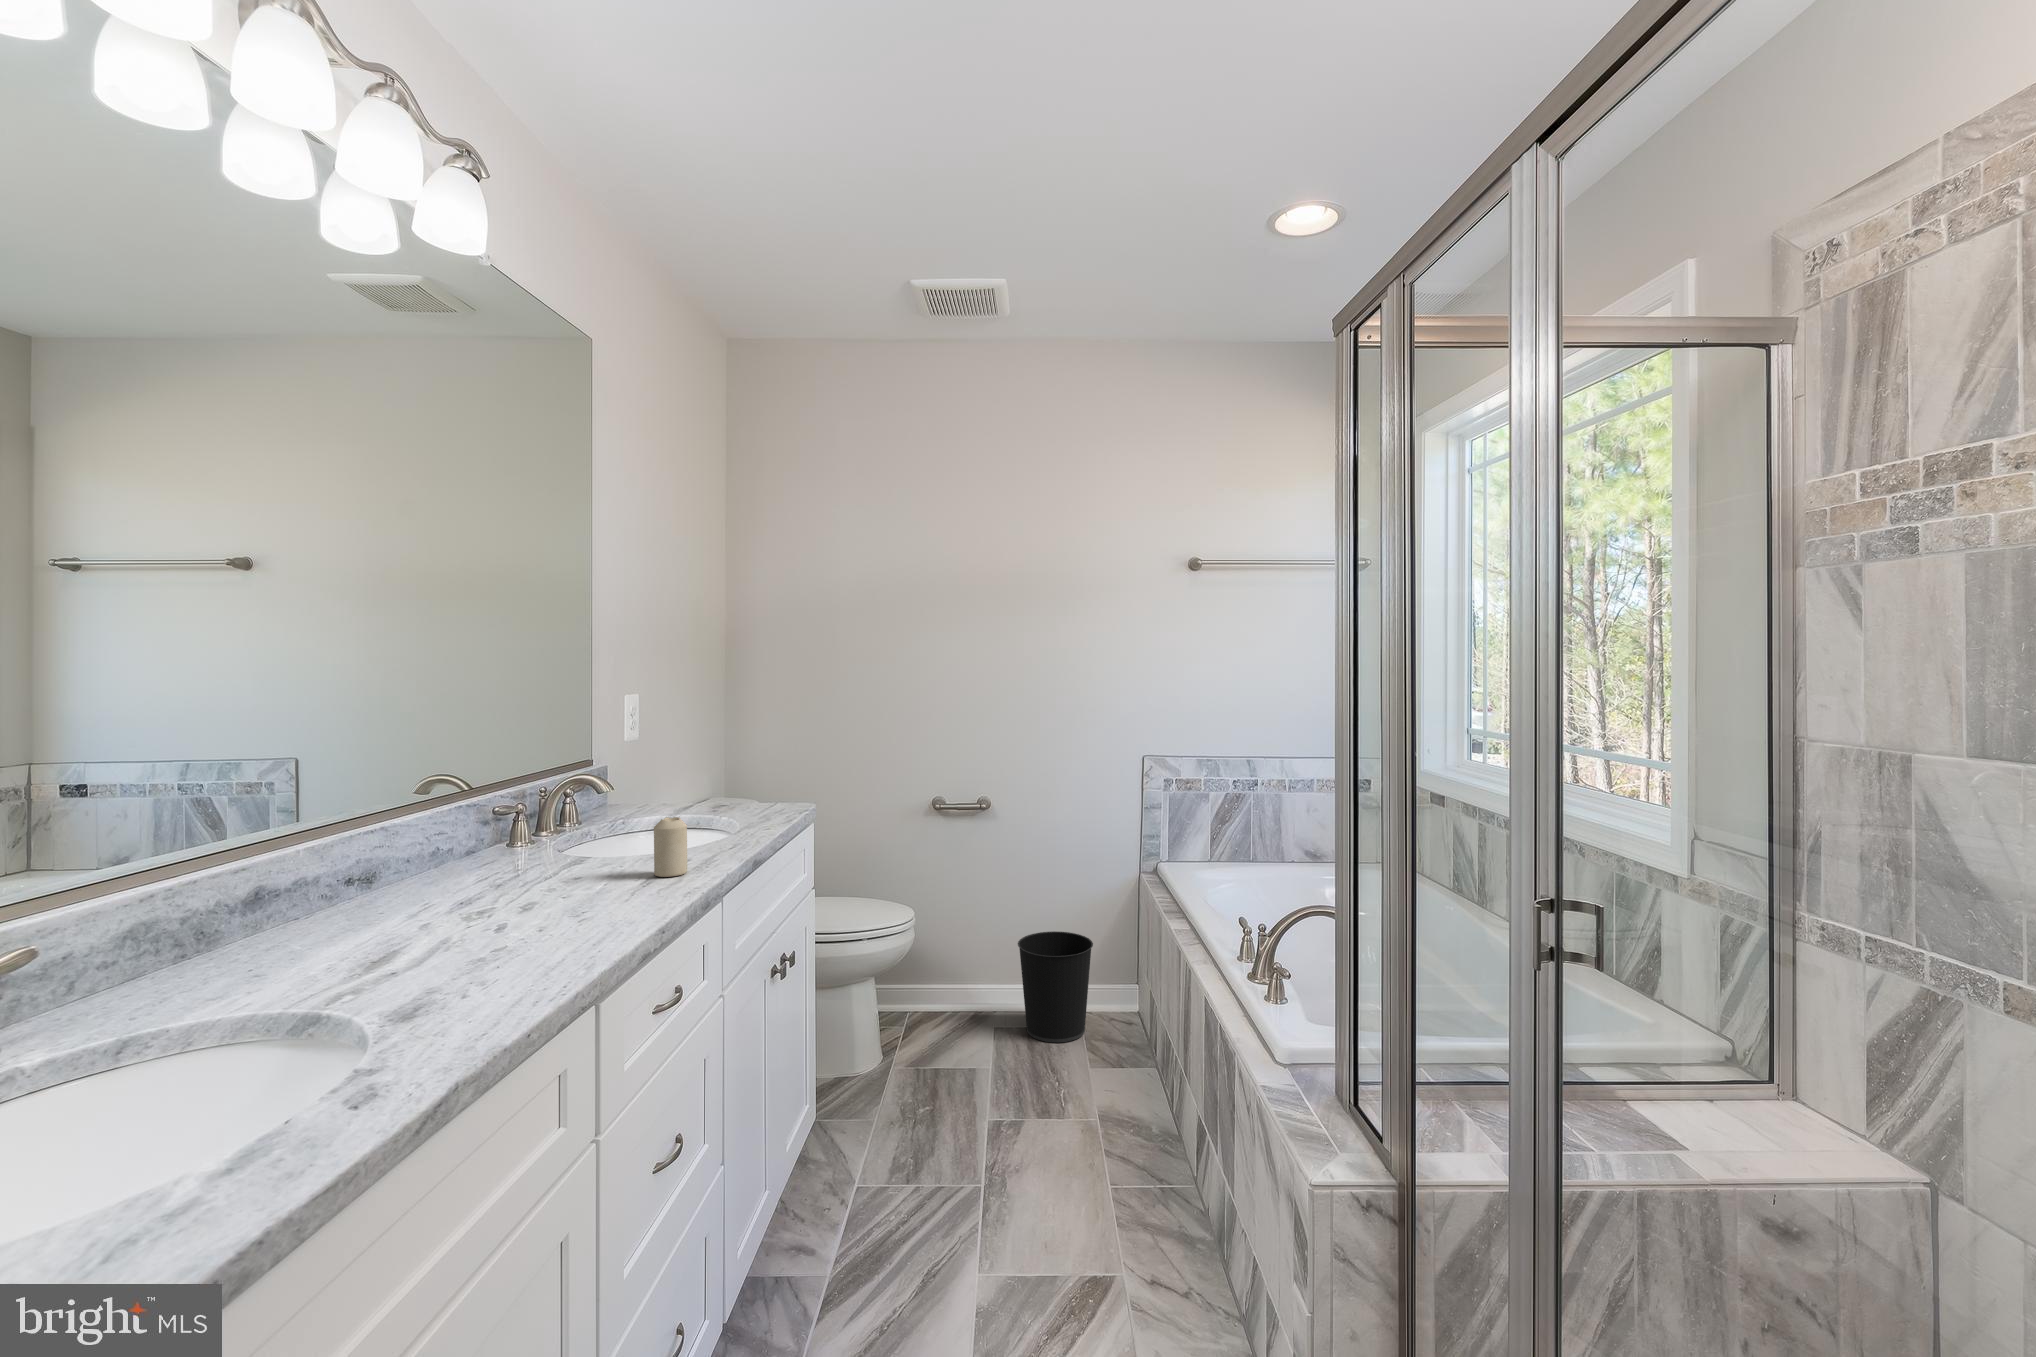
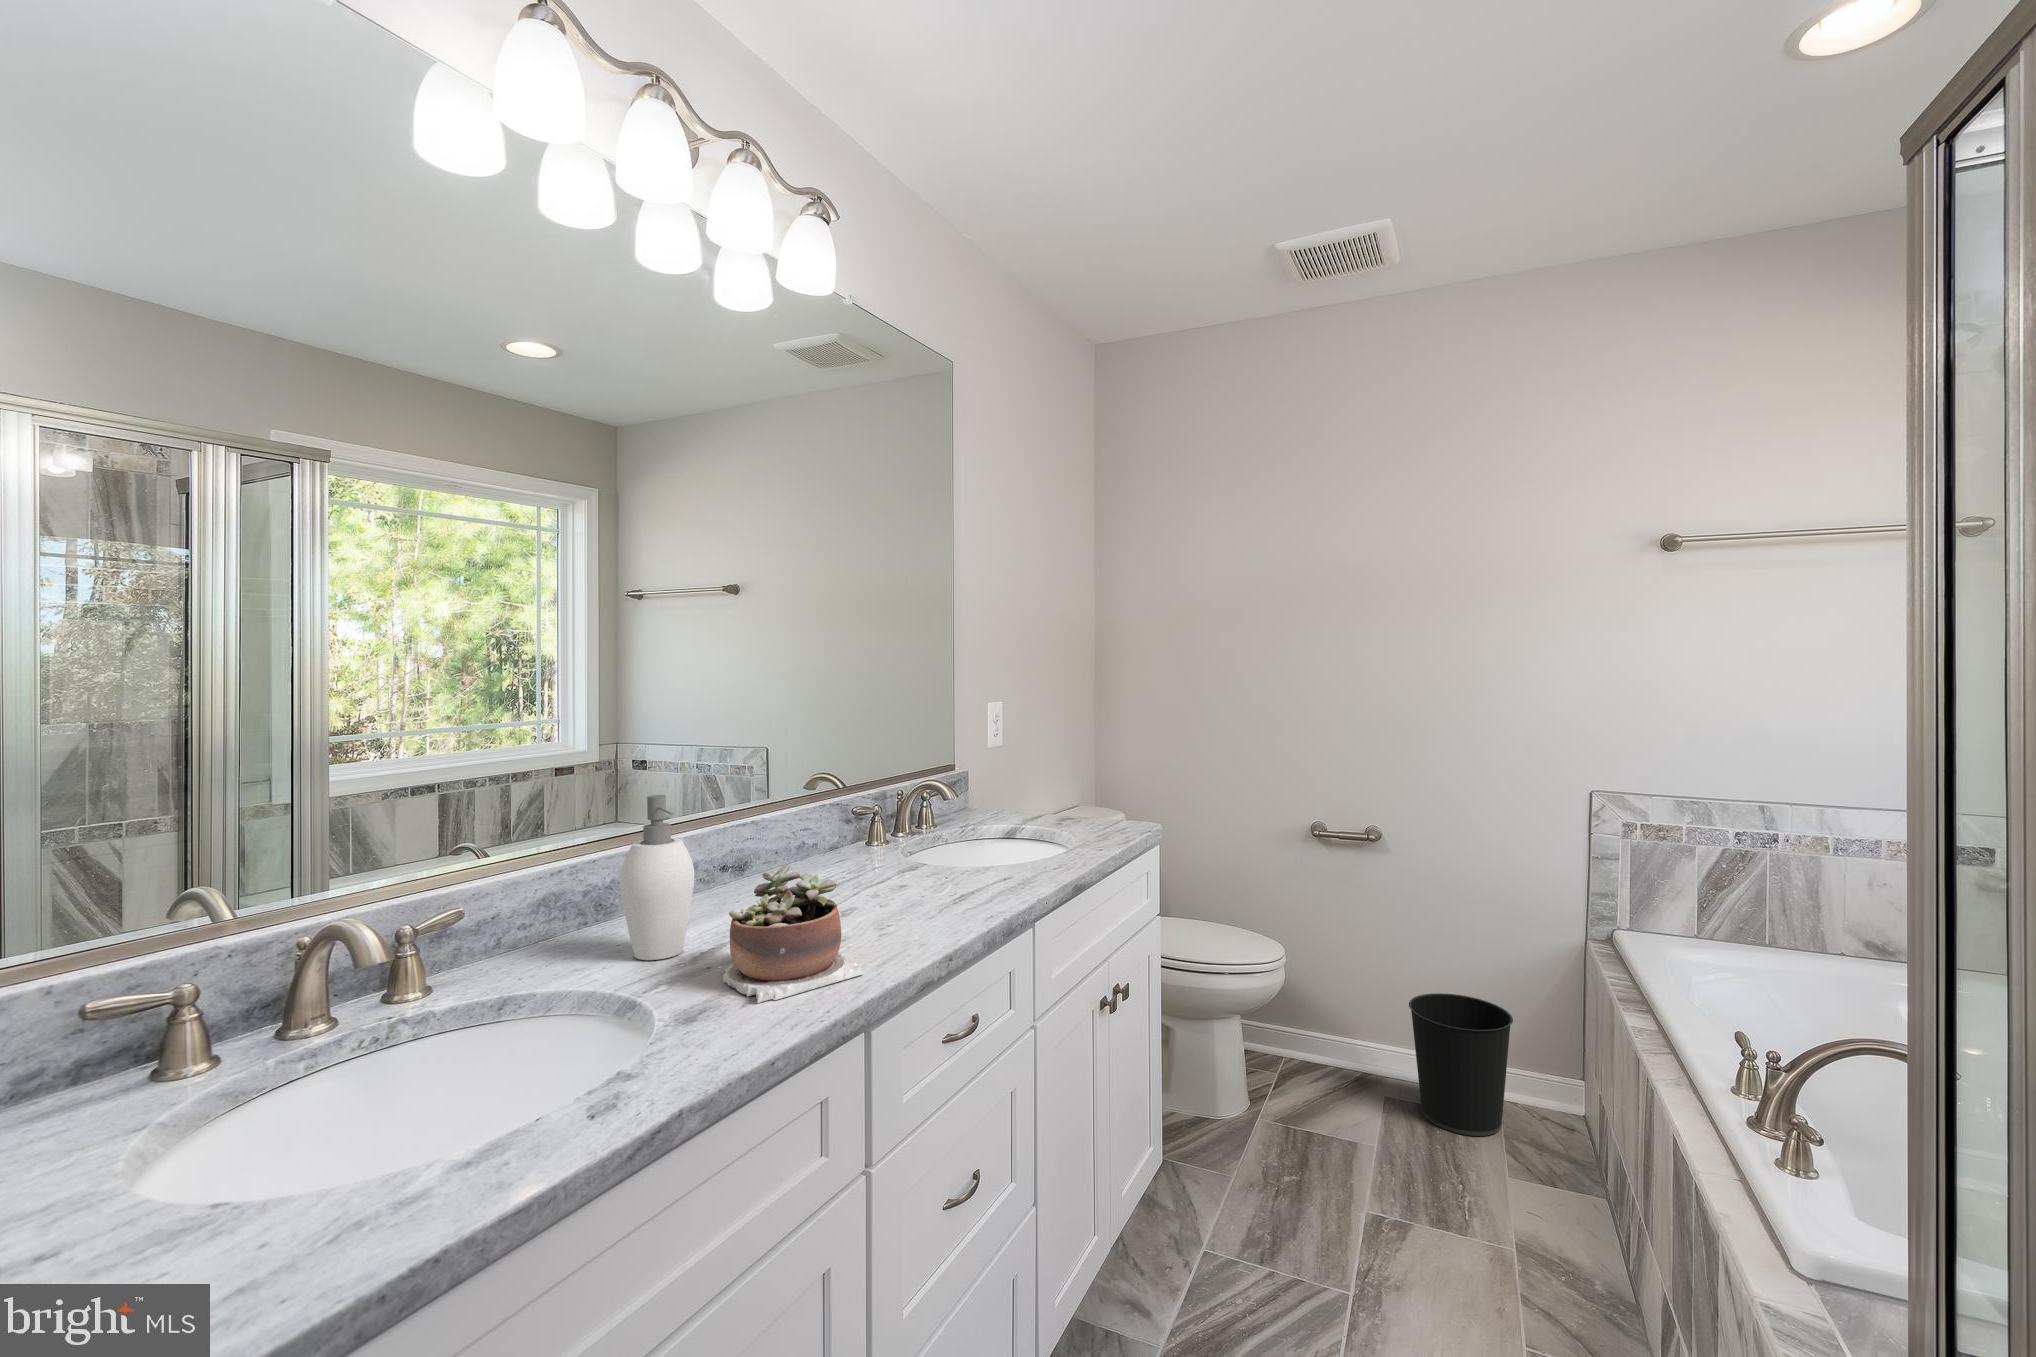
soap dispenser: none [248,790,352,980] -> present [619,795,695,960]
candle: present [654,817,687,877] -> none [968,833,1000,895]
succulent plant: none [399,854,583,993] -> present [716,865,864,1003]

